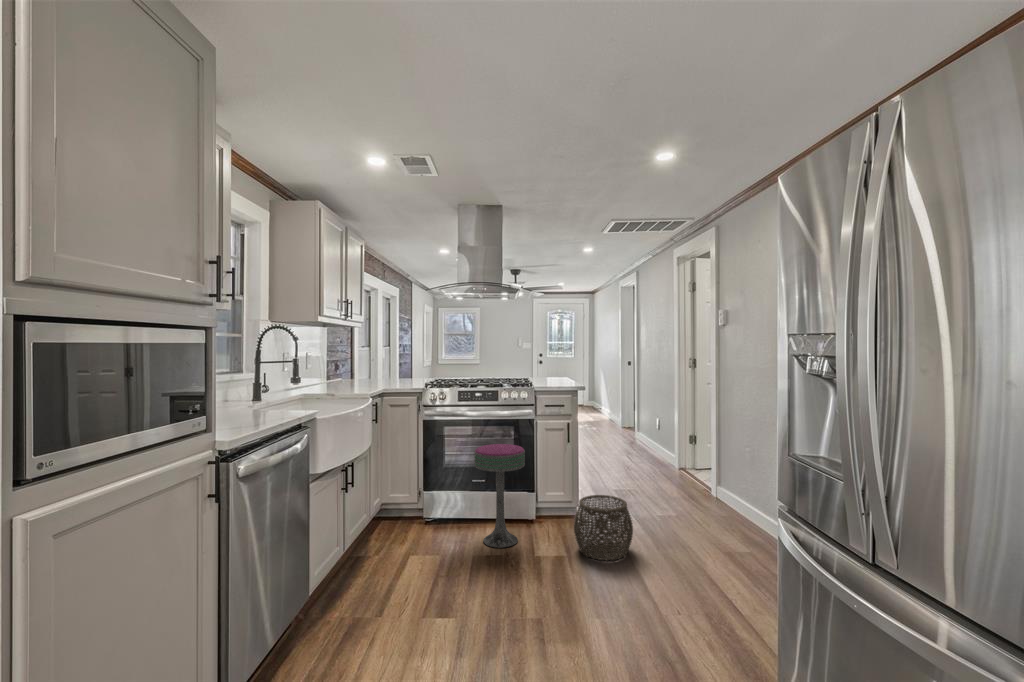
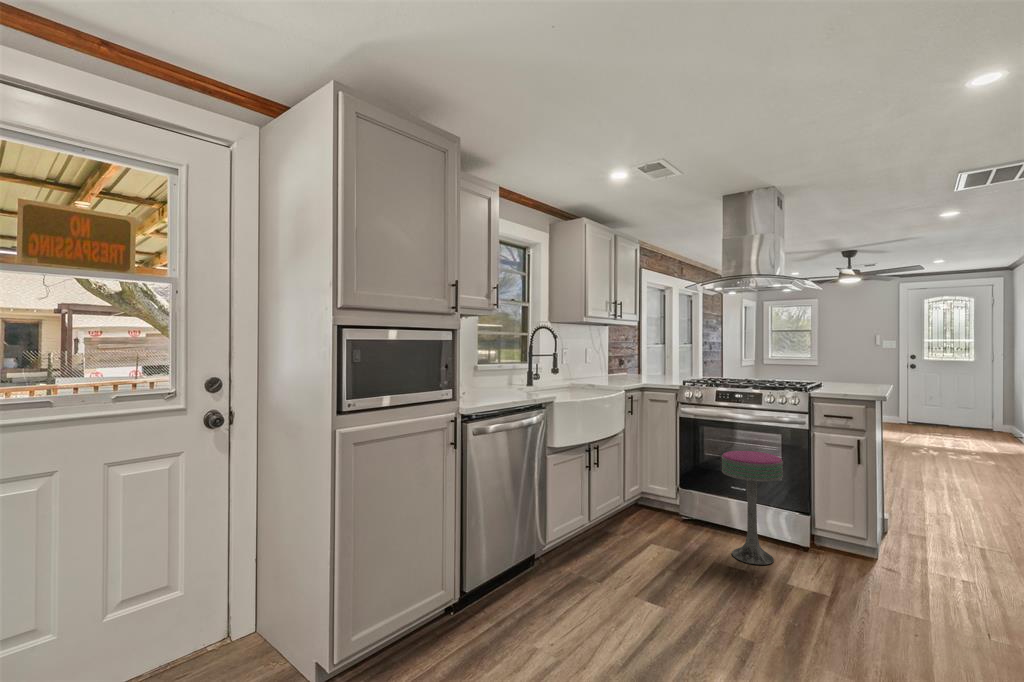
woven basket: present [574,495,633,561] -> none [839,531,932,619]

